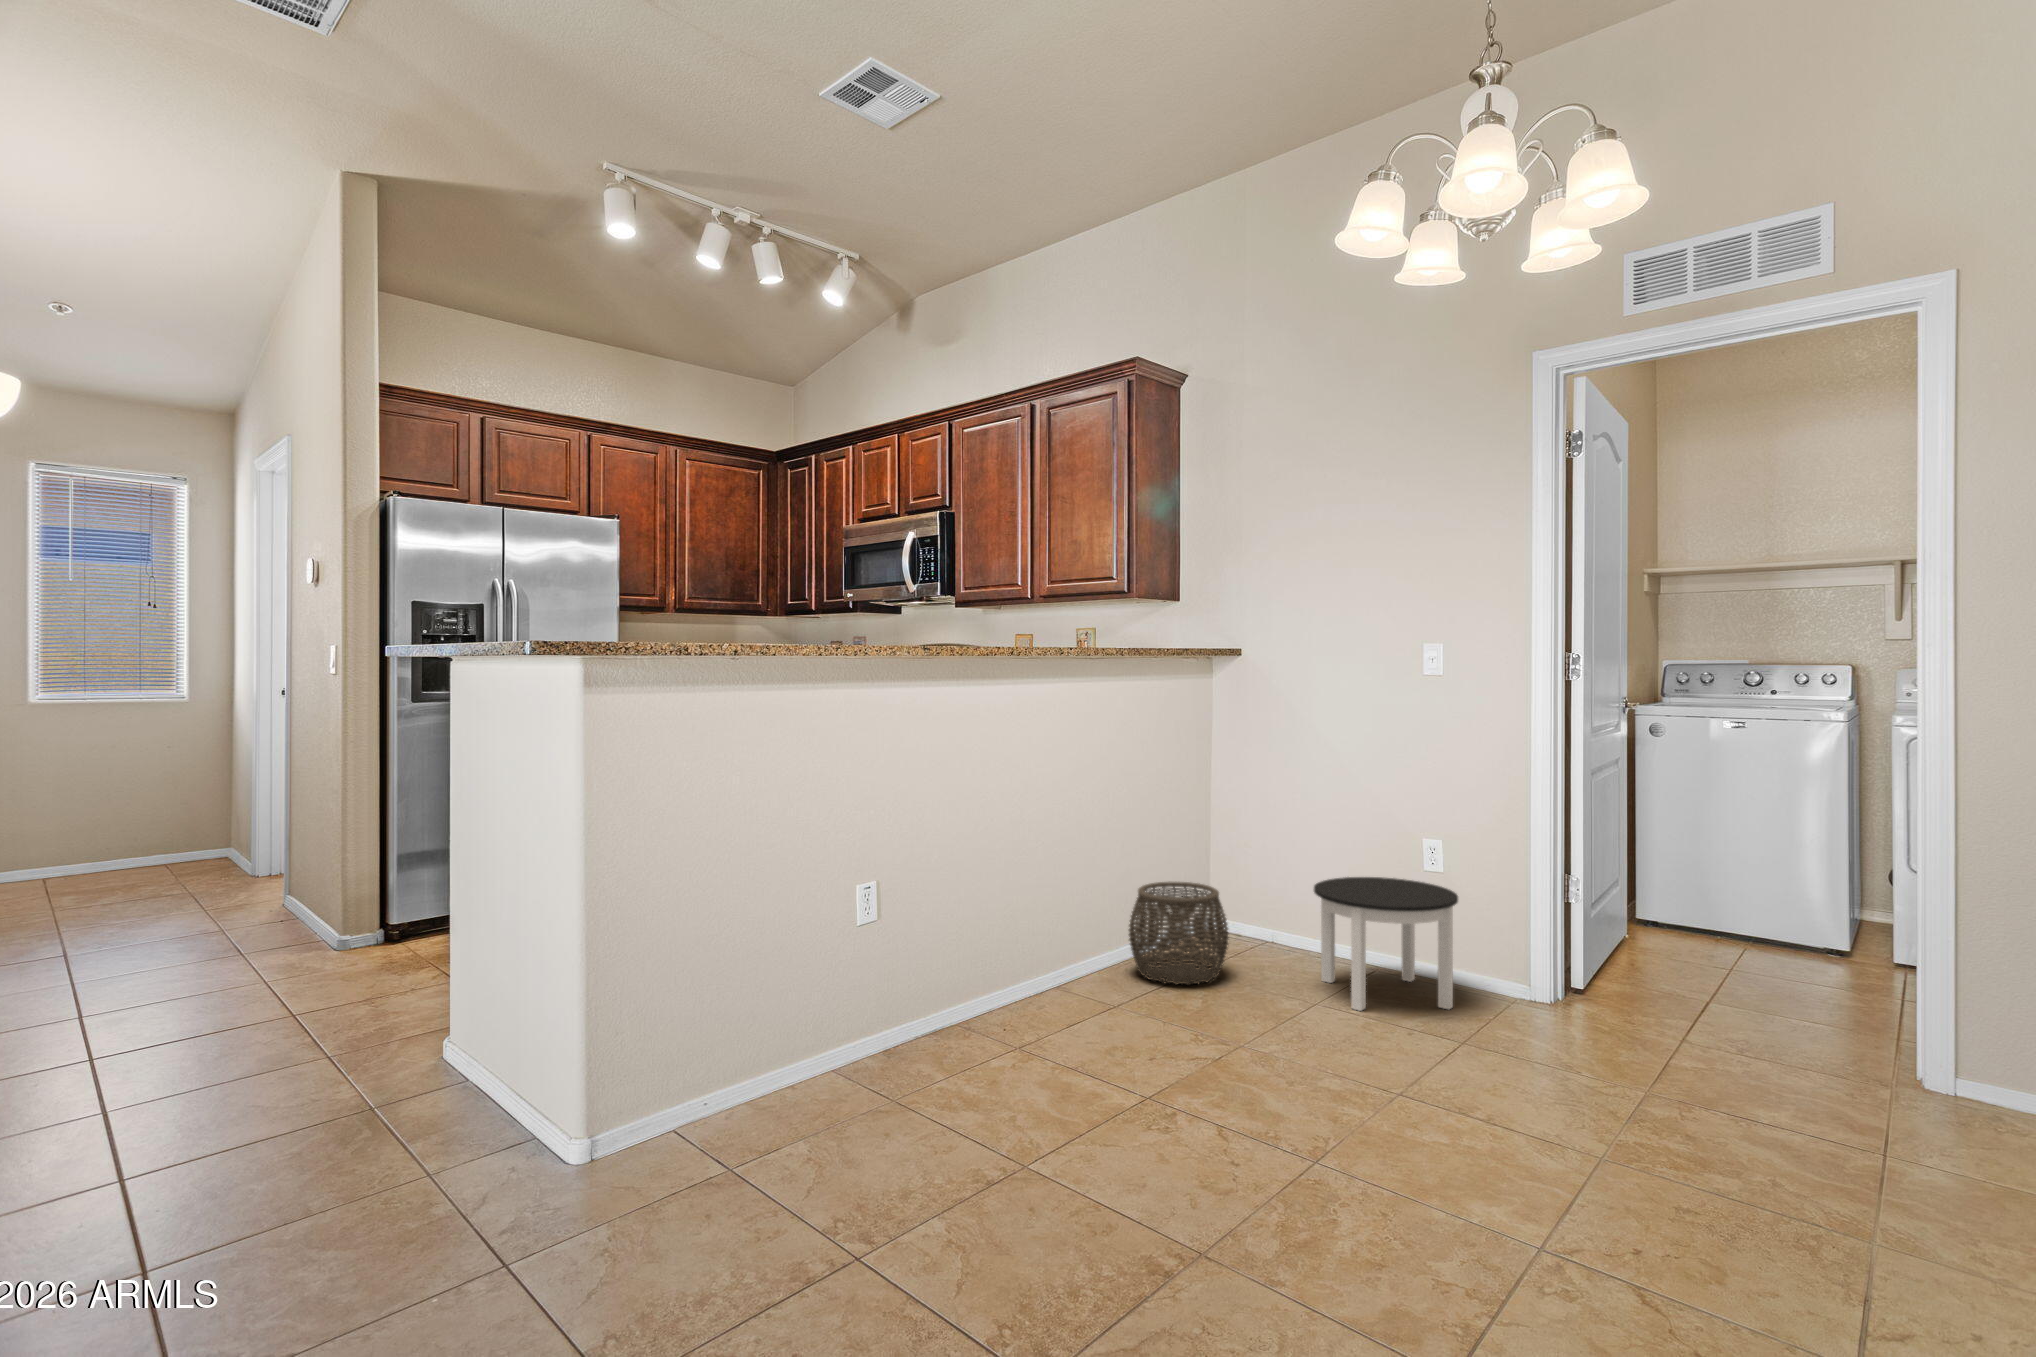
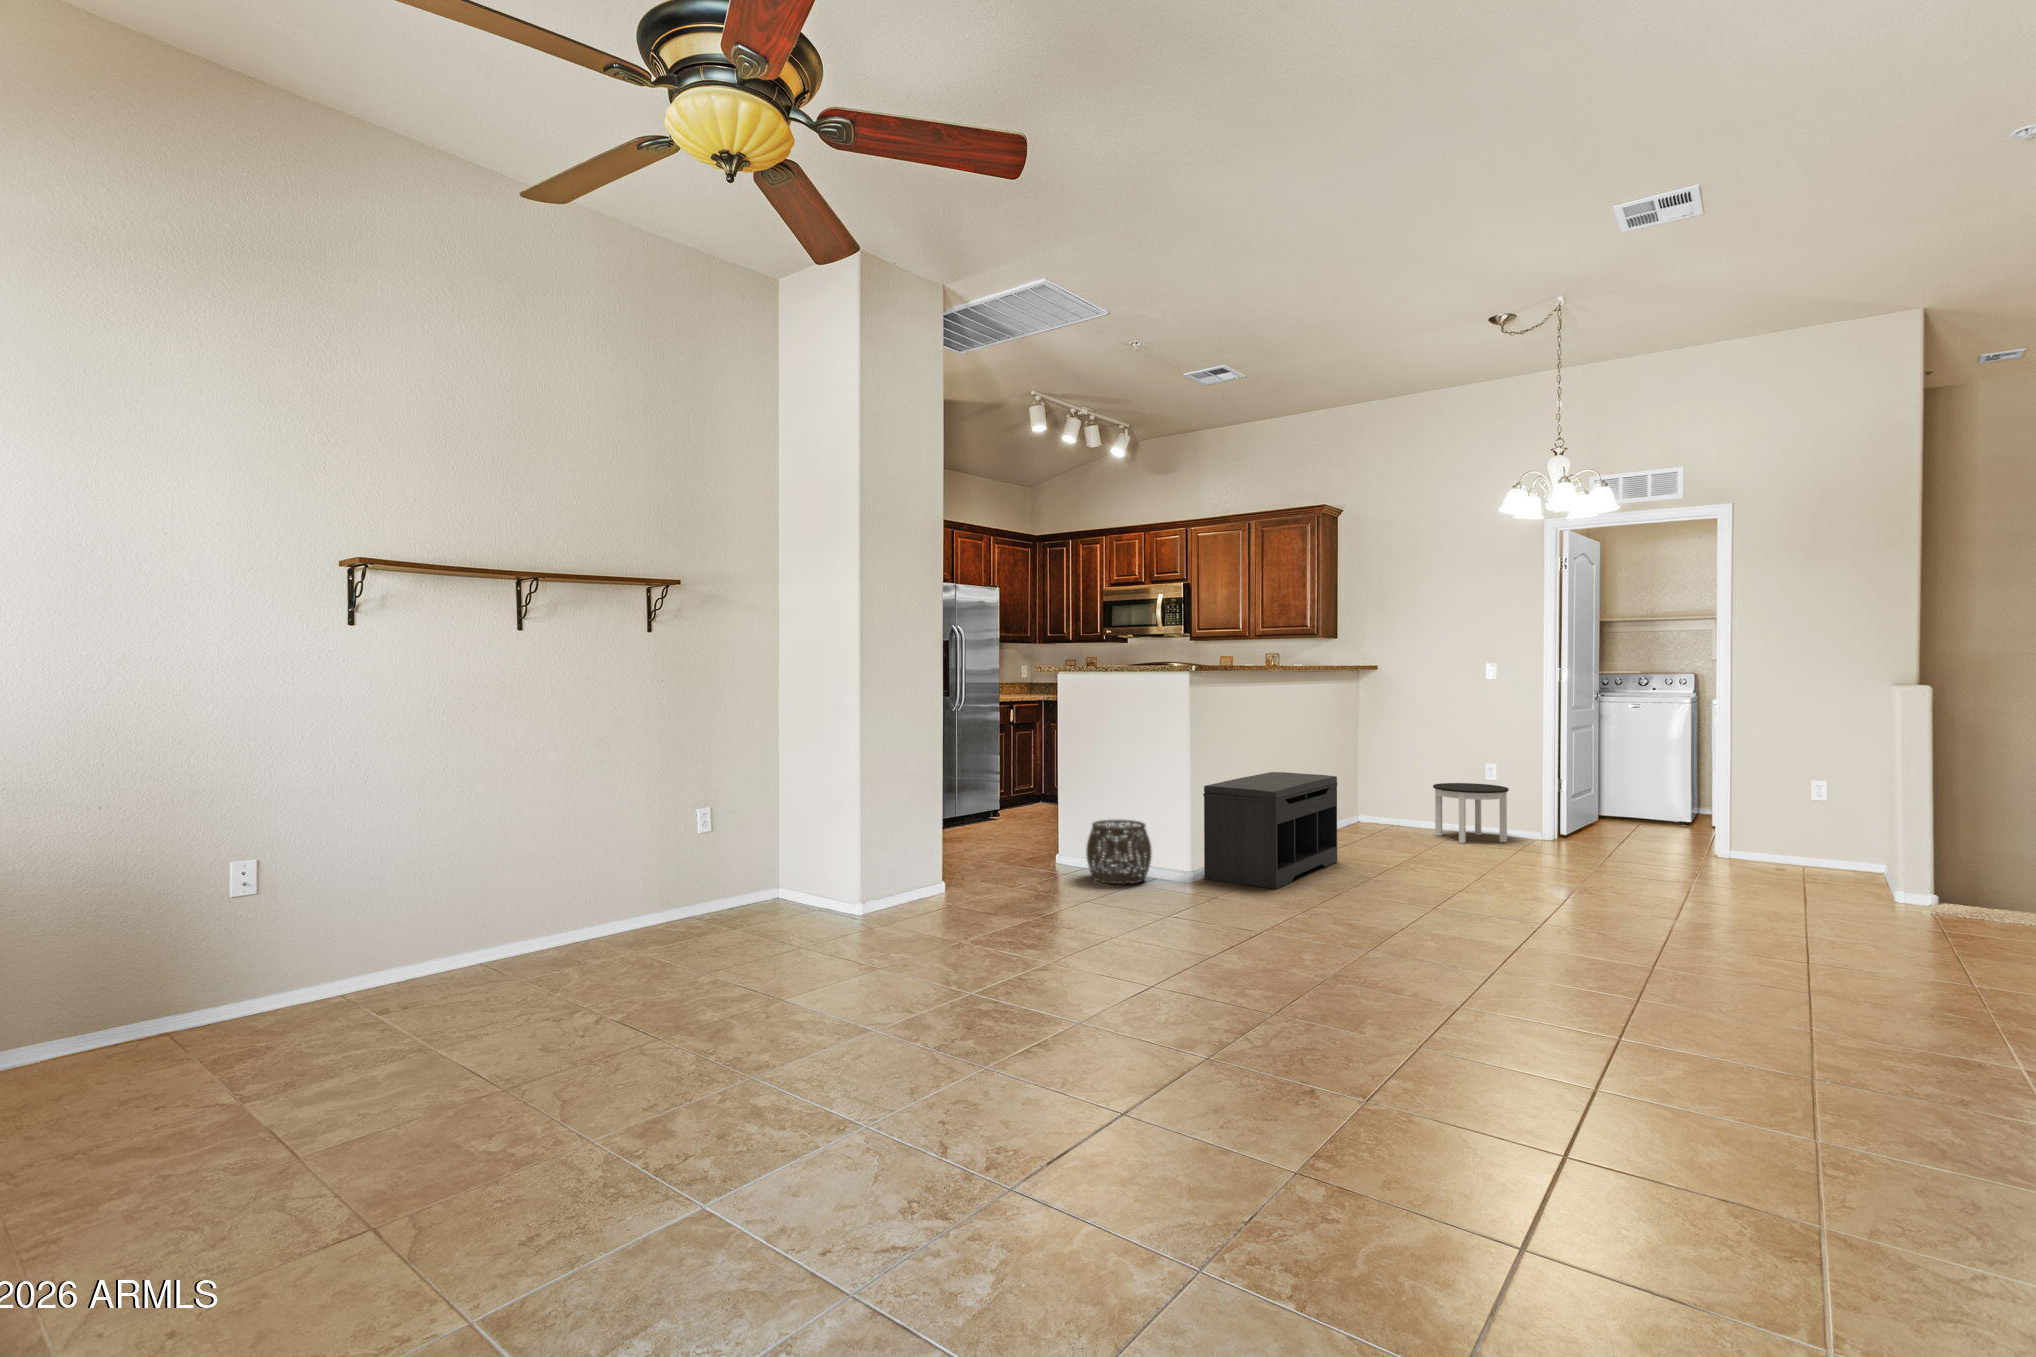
bench: none [629,873,1029,1222] -> present [1203,772,1337,889]
woven basket: present [1129,882,1229,985] -> present [1086,820,1152,885]

